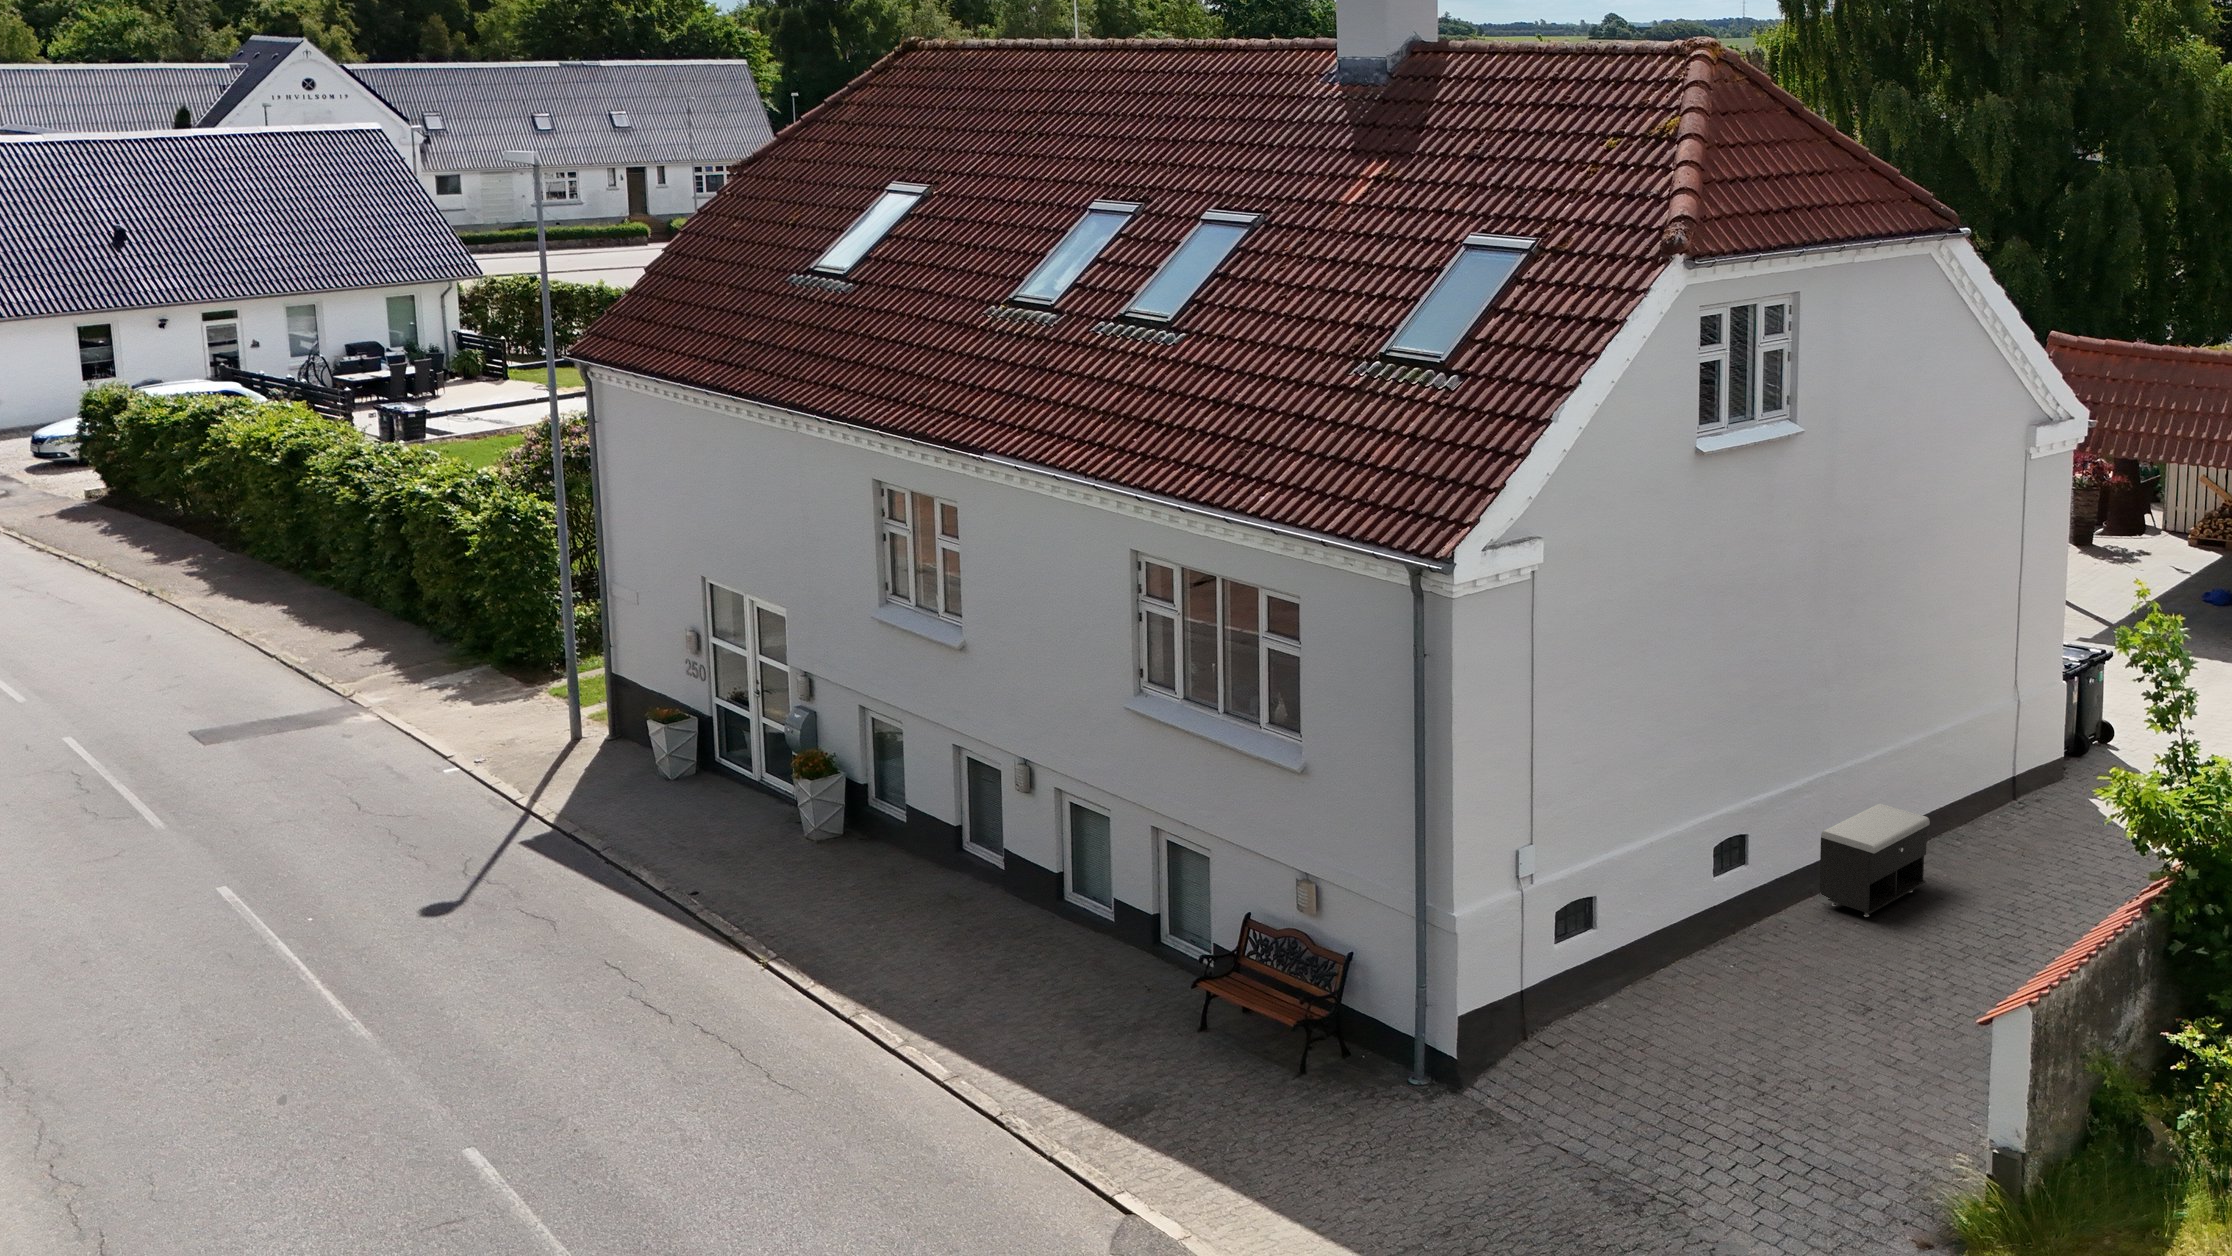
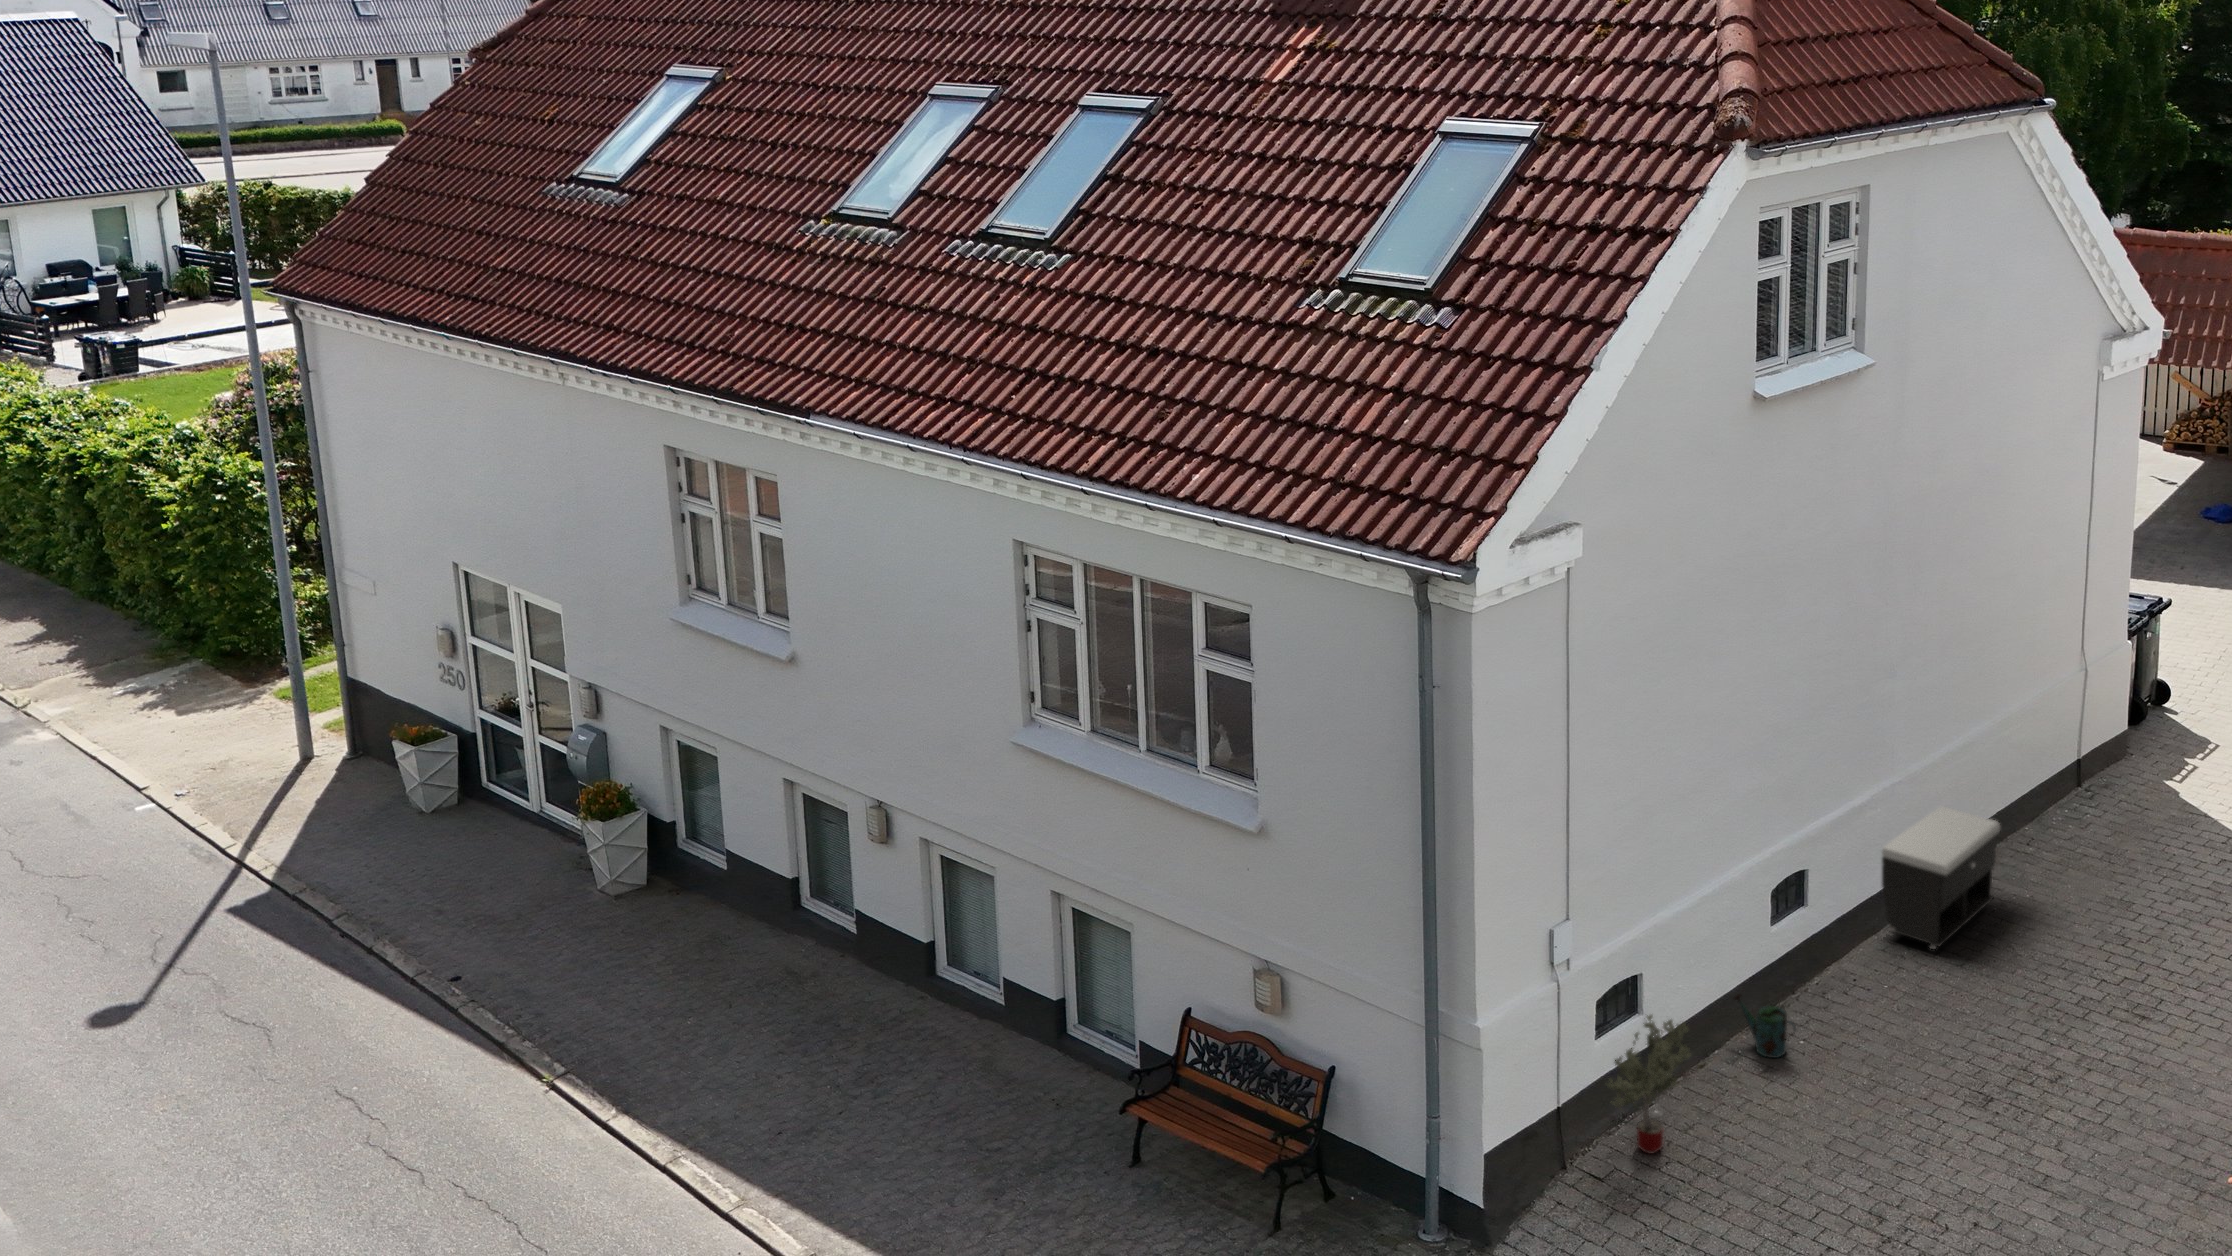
potted tree: none [1564,926,1633,1036] -> present [1607,1015,1690,1154]
watering can: none [1682,929,1729,980] -> present [1734,994,1796,1058]

